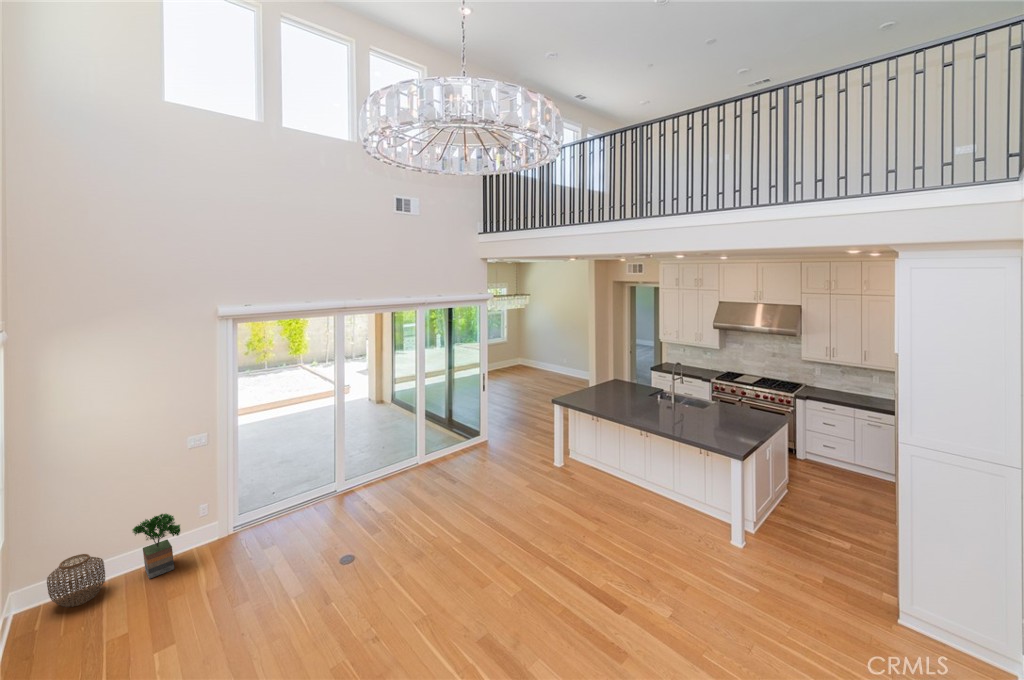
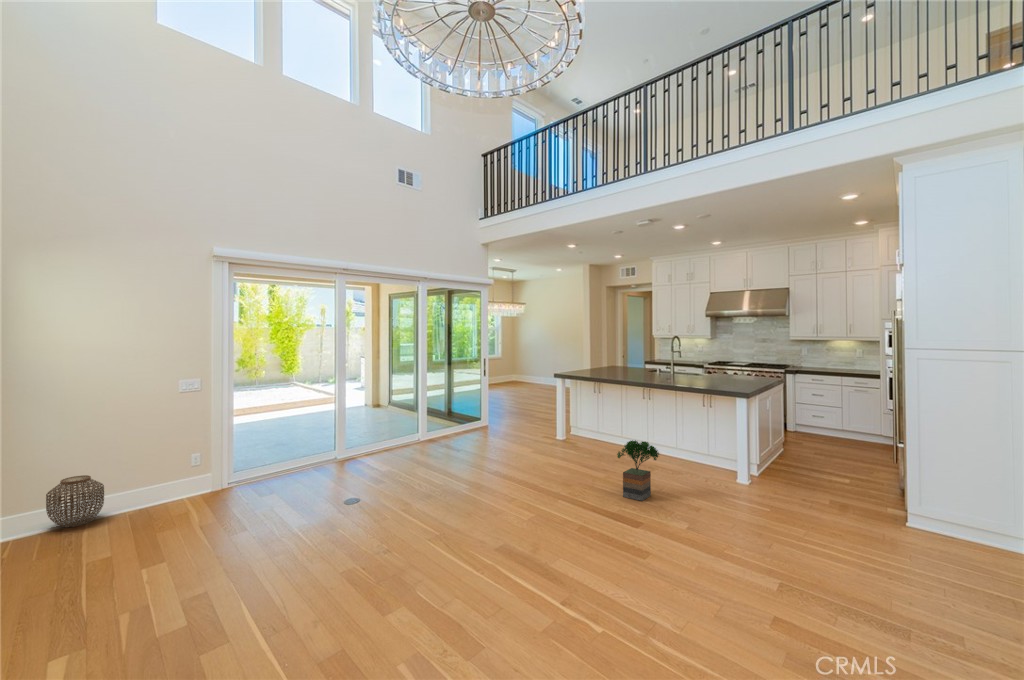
potted tree: present [133,514,180,579] -> present [617,440,659,501]

